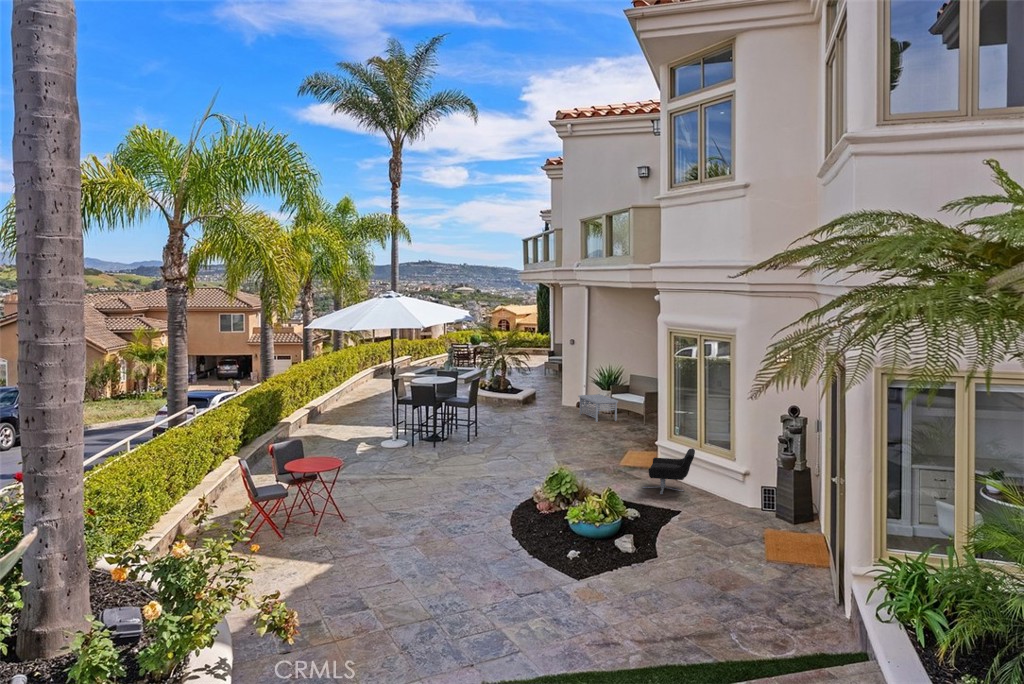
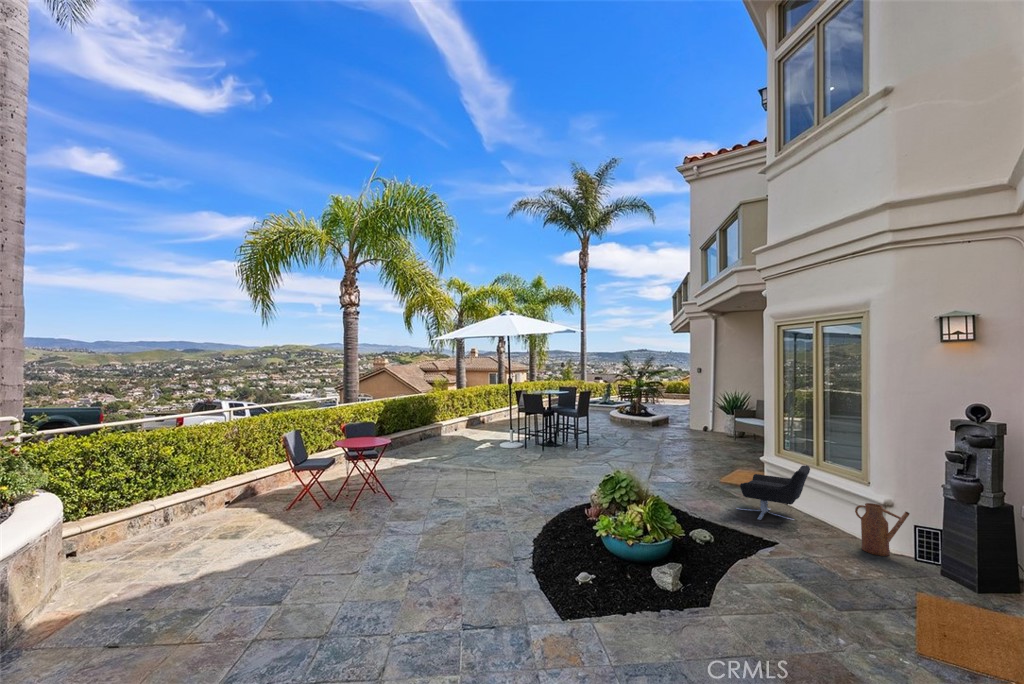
storage bench: present [578,394,618,422] -> none [702,418,742,445]
watering can: none [726,474,758,509] -> present [855,503,909,556]

